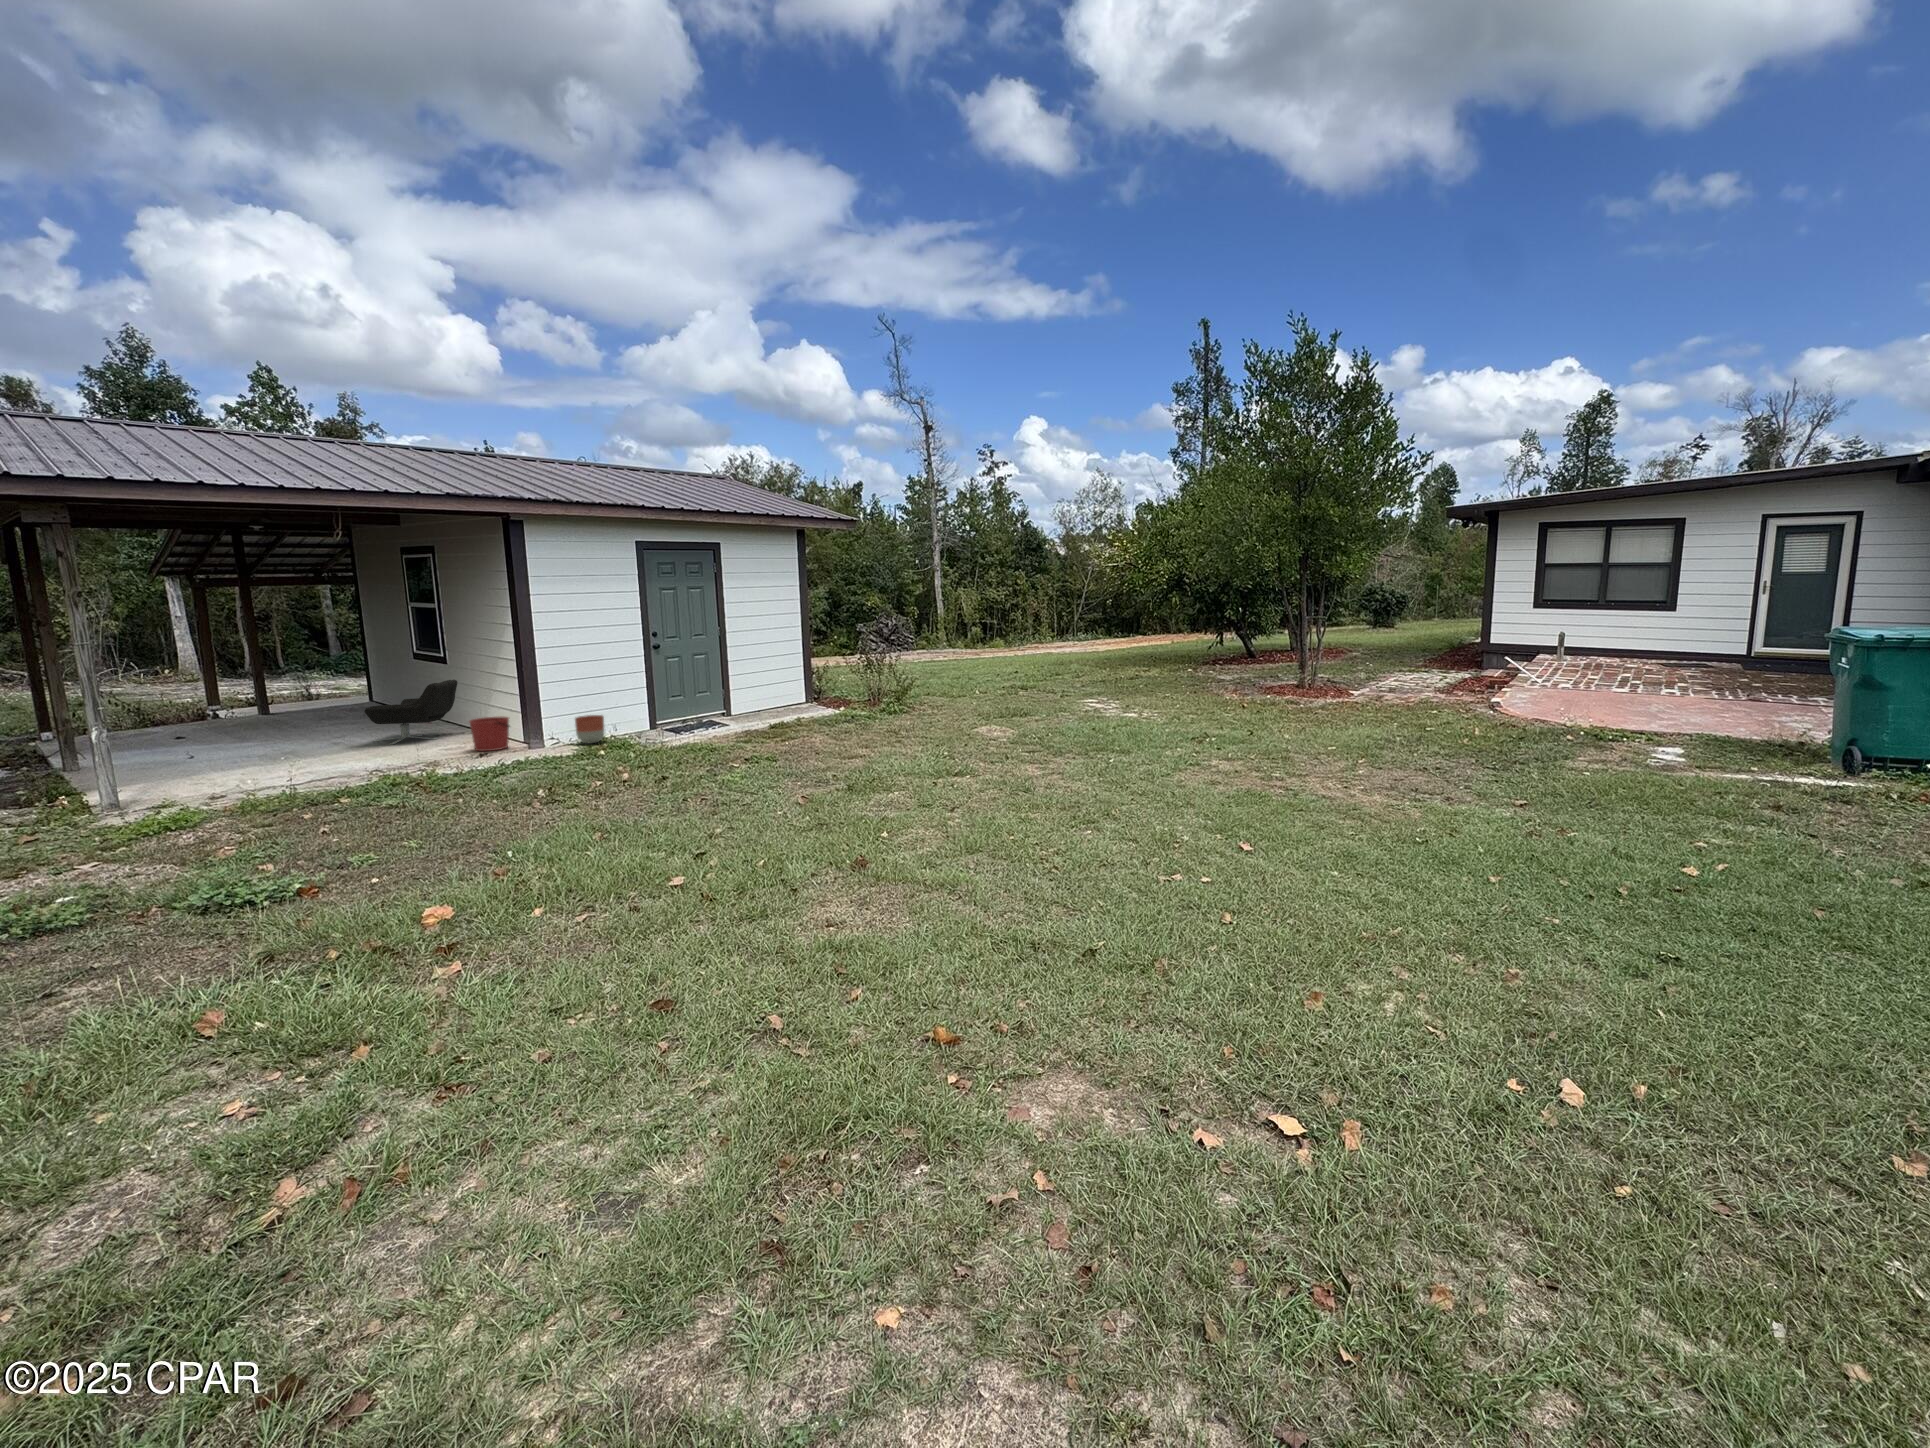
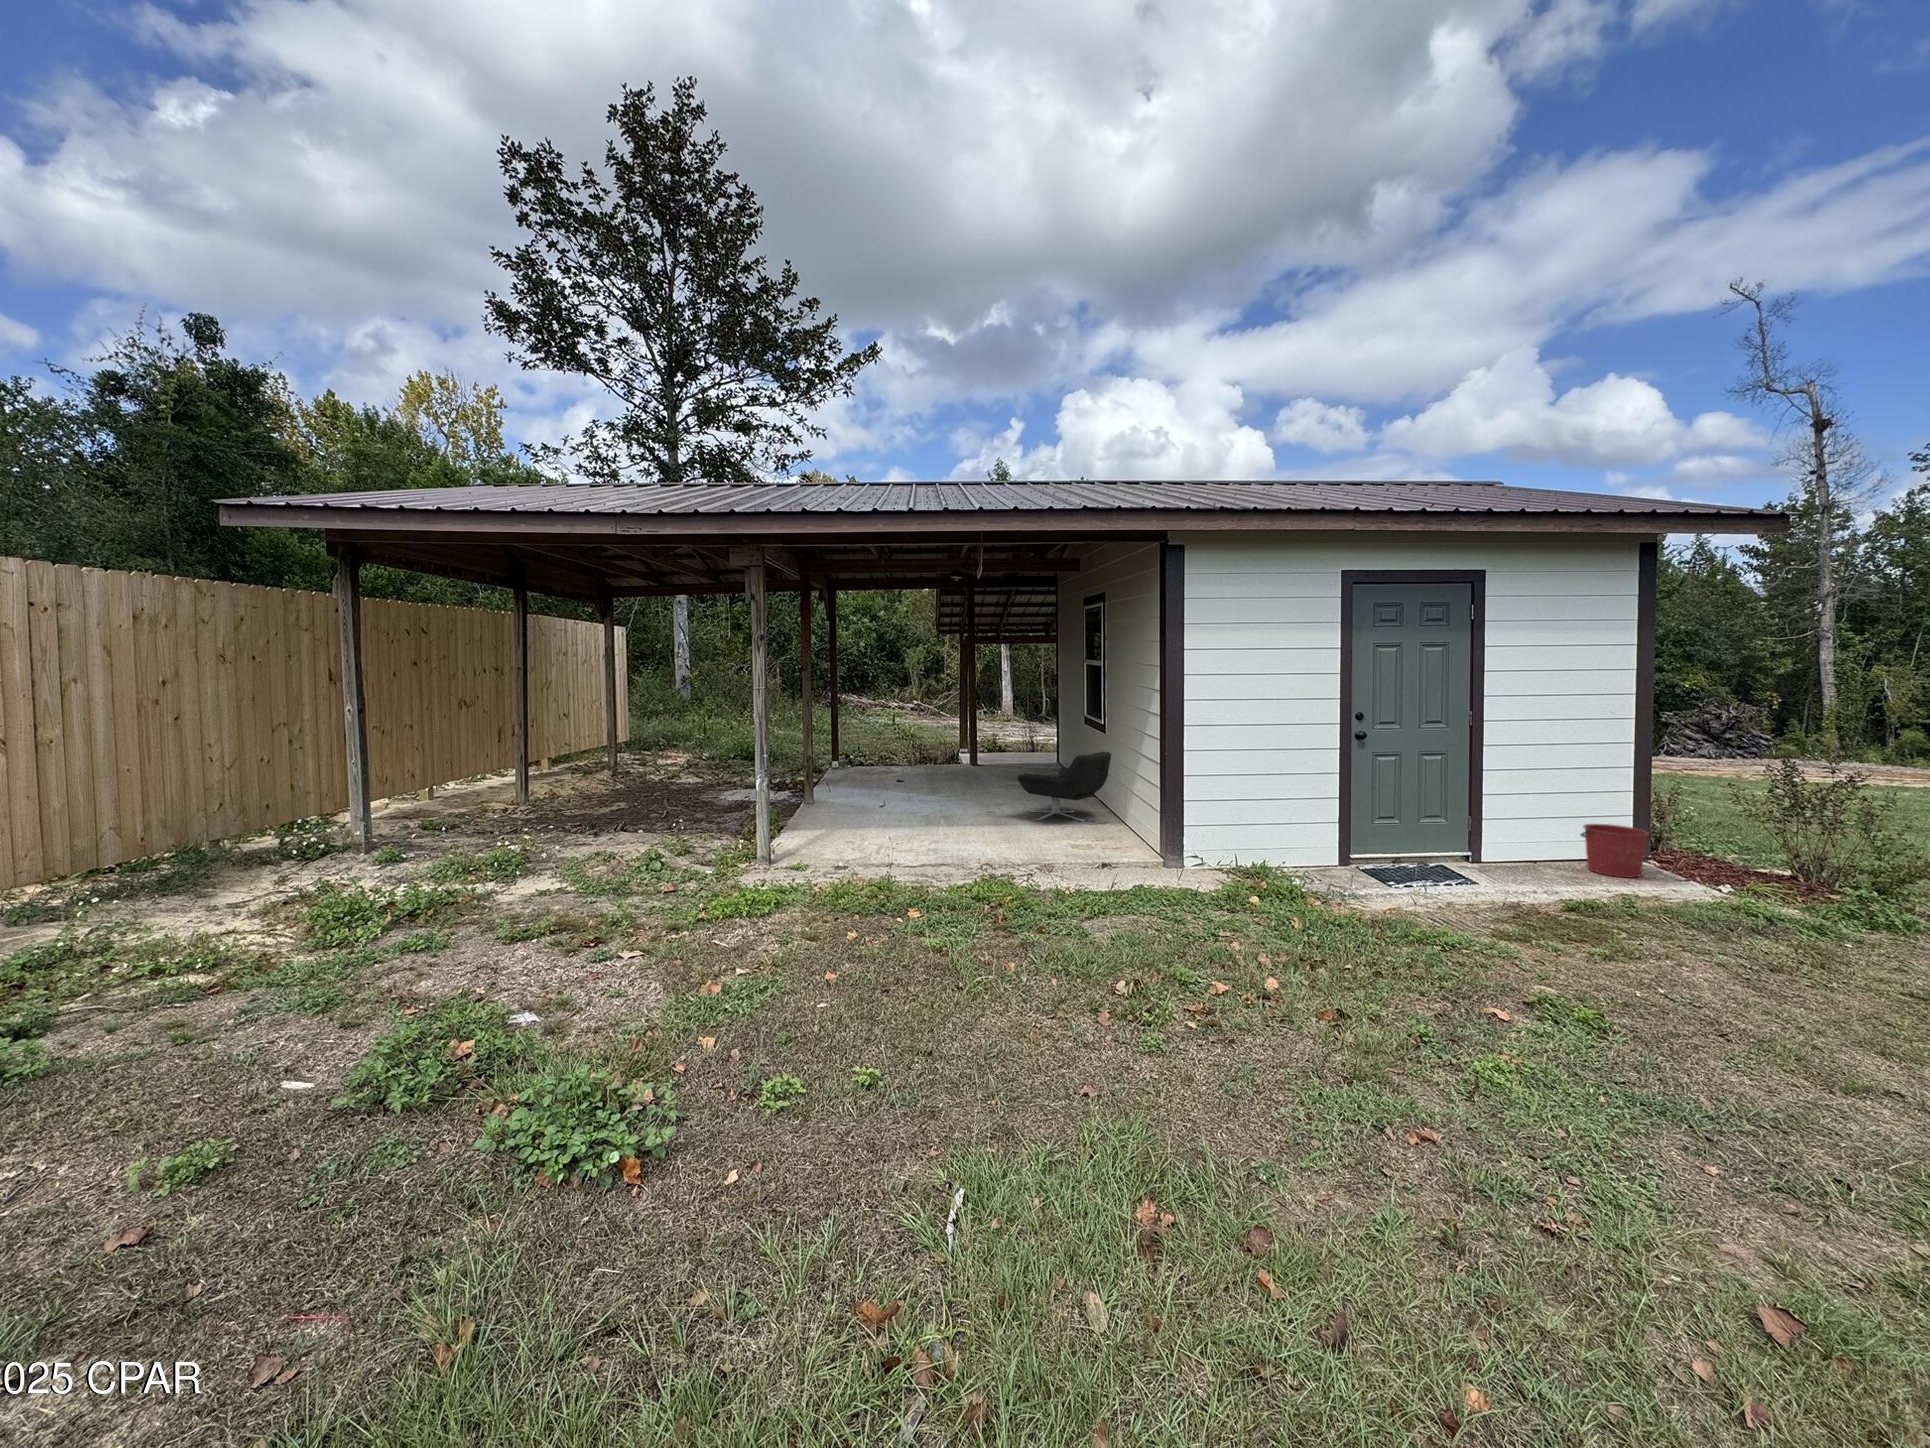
planter: present [575,715,604,744] -> none [1227,829,1268,874]
bucket: present [469,716,510,751] -> present [1580,824,1649,878]

